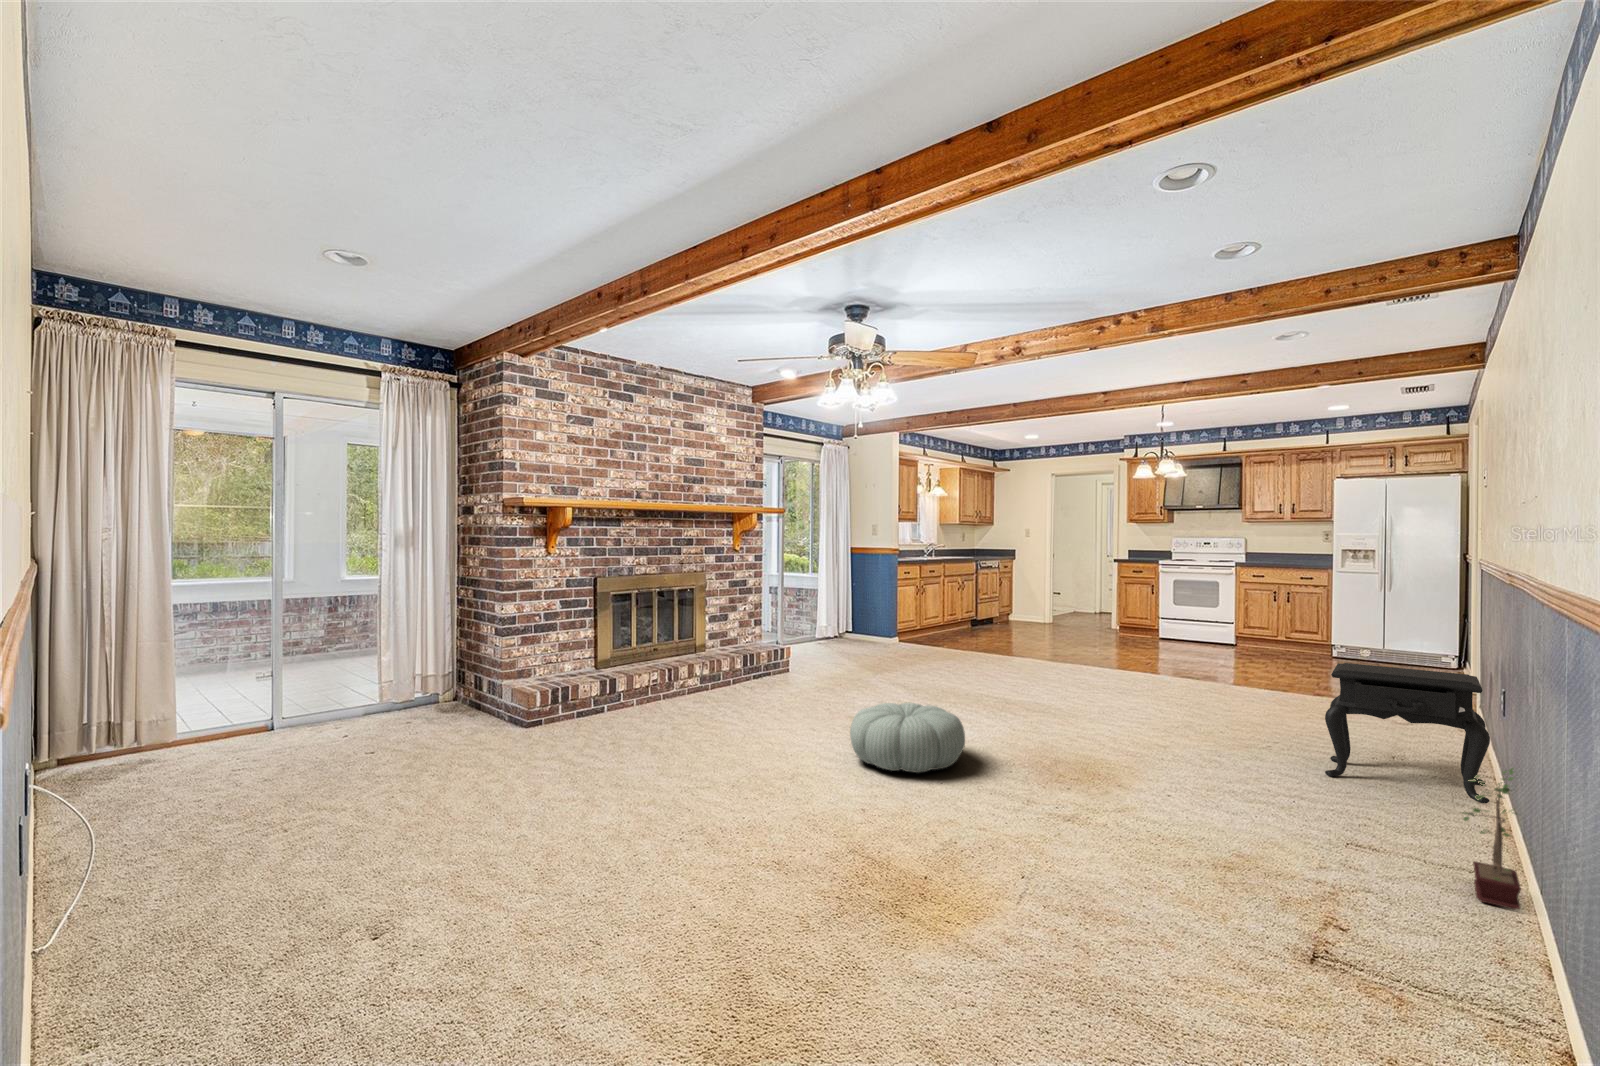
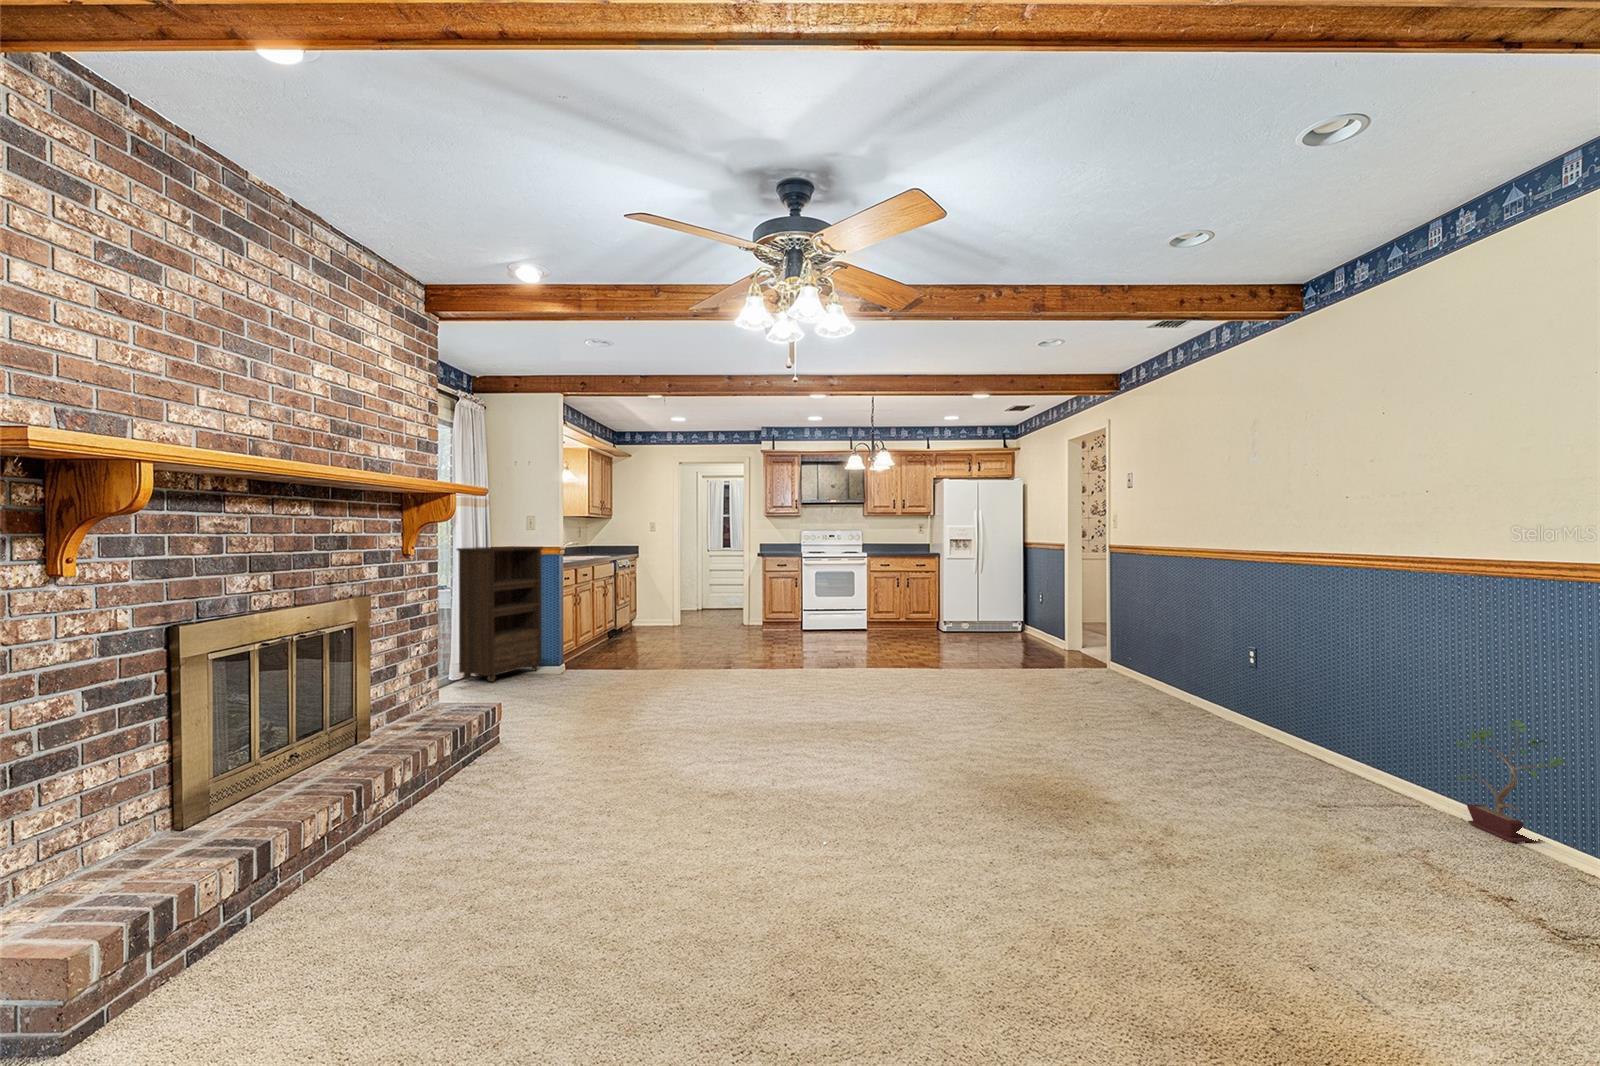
bookshelf: none [812,548,873,645] -> present [457,546,543,682]
side table: present [1325,663,1490,803] -> none [1157,637,1294,744]
pouf: present [850,703,965,773] -> none [841,759,1006,875]

